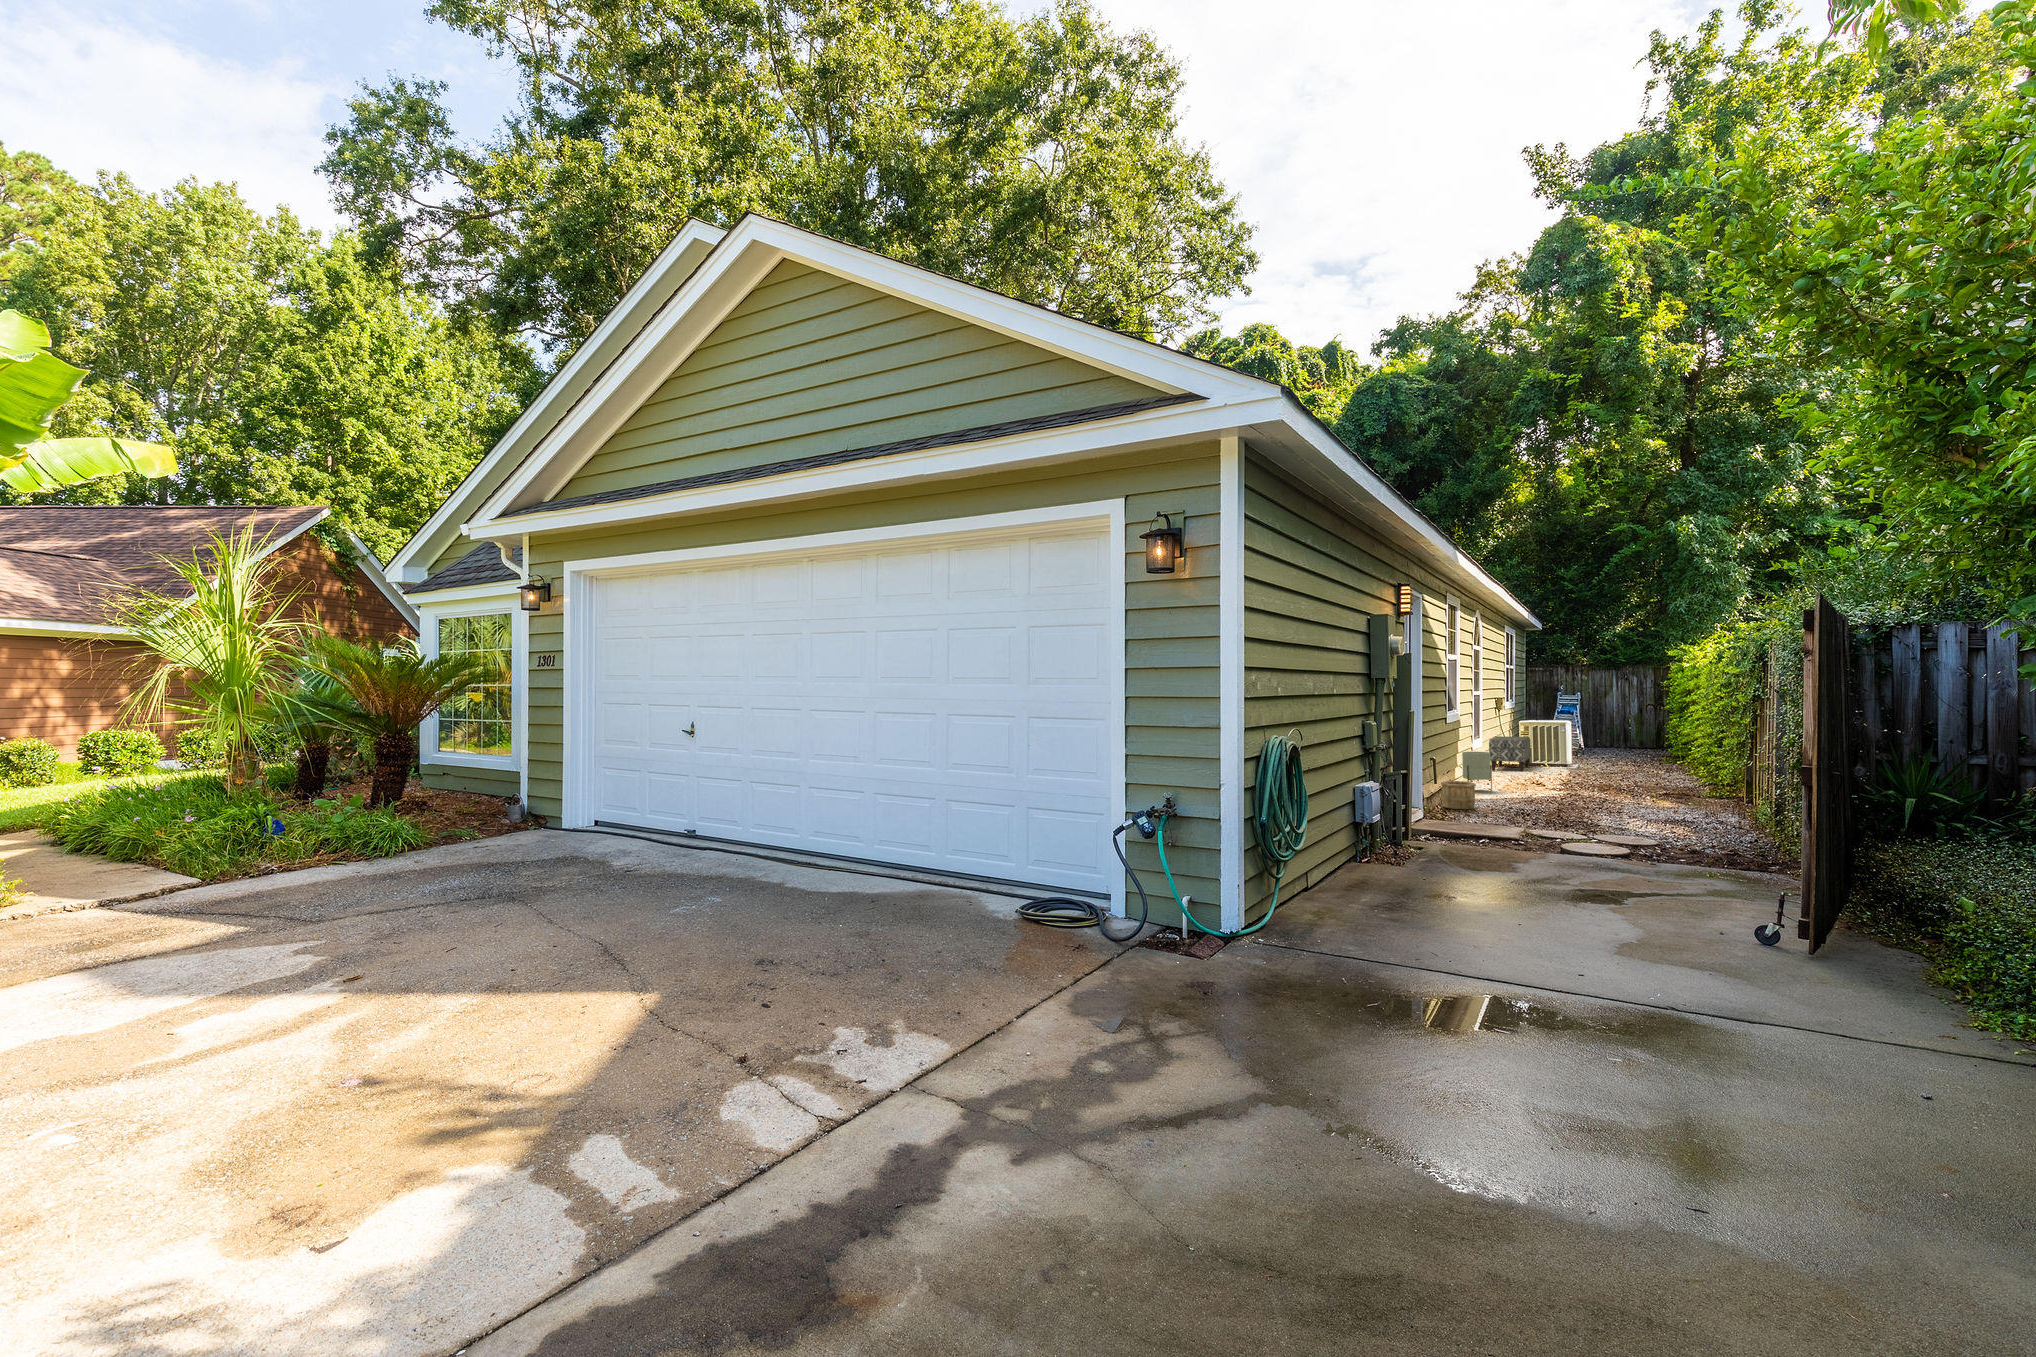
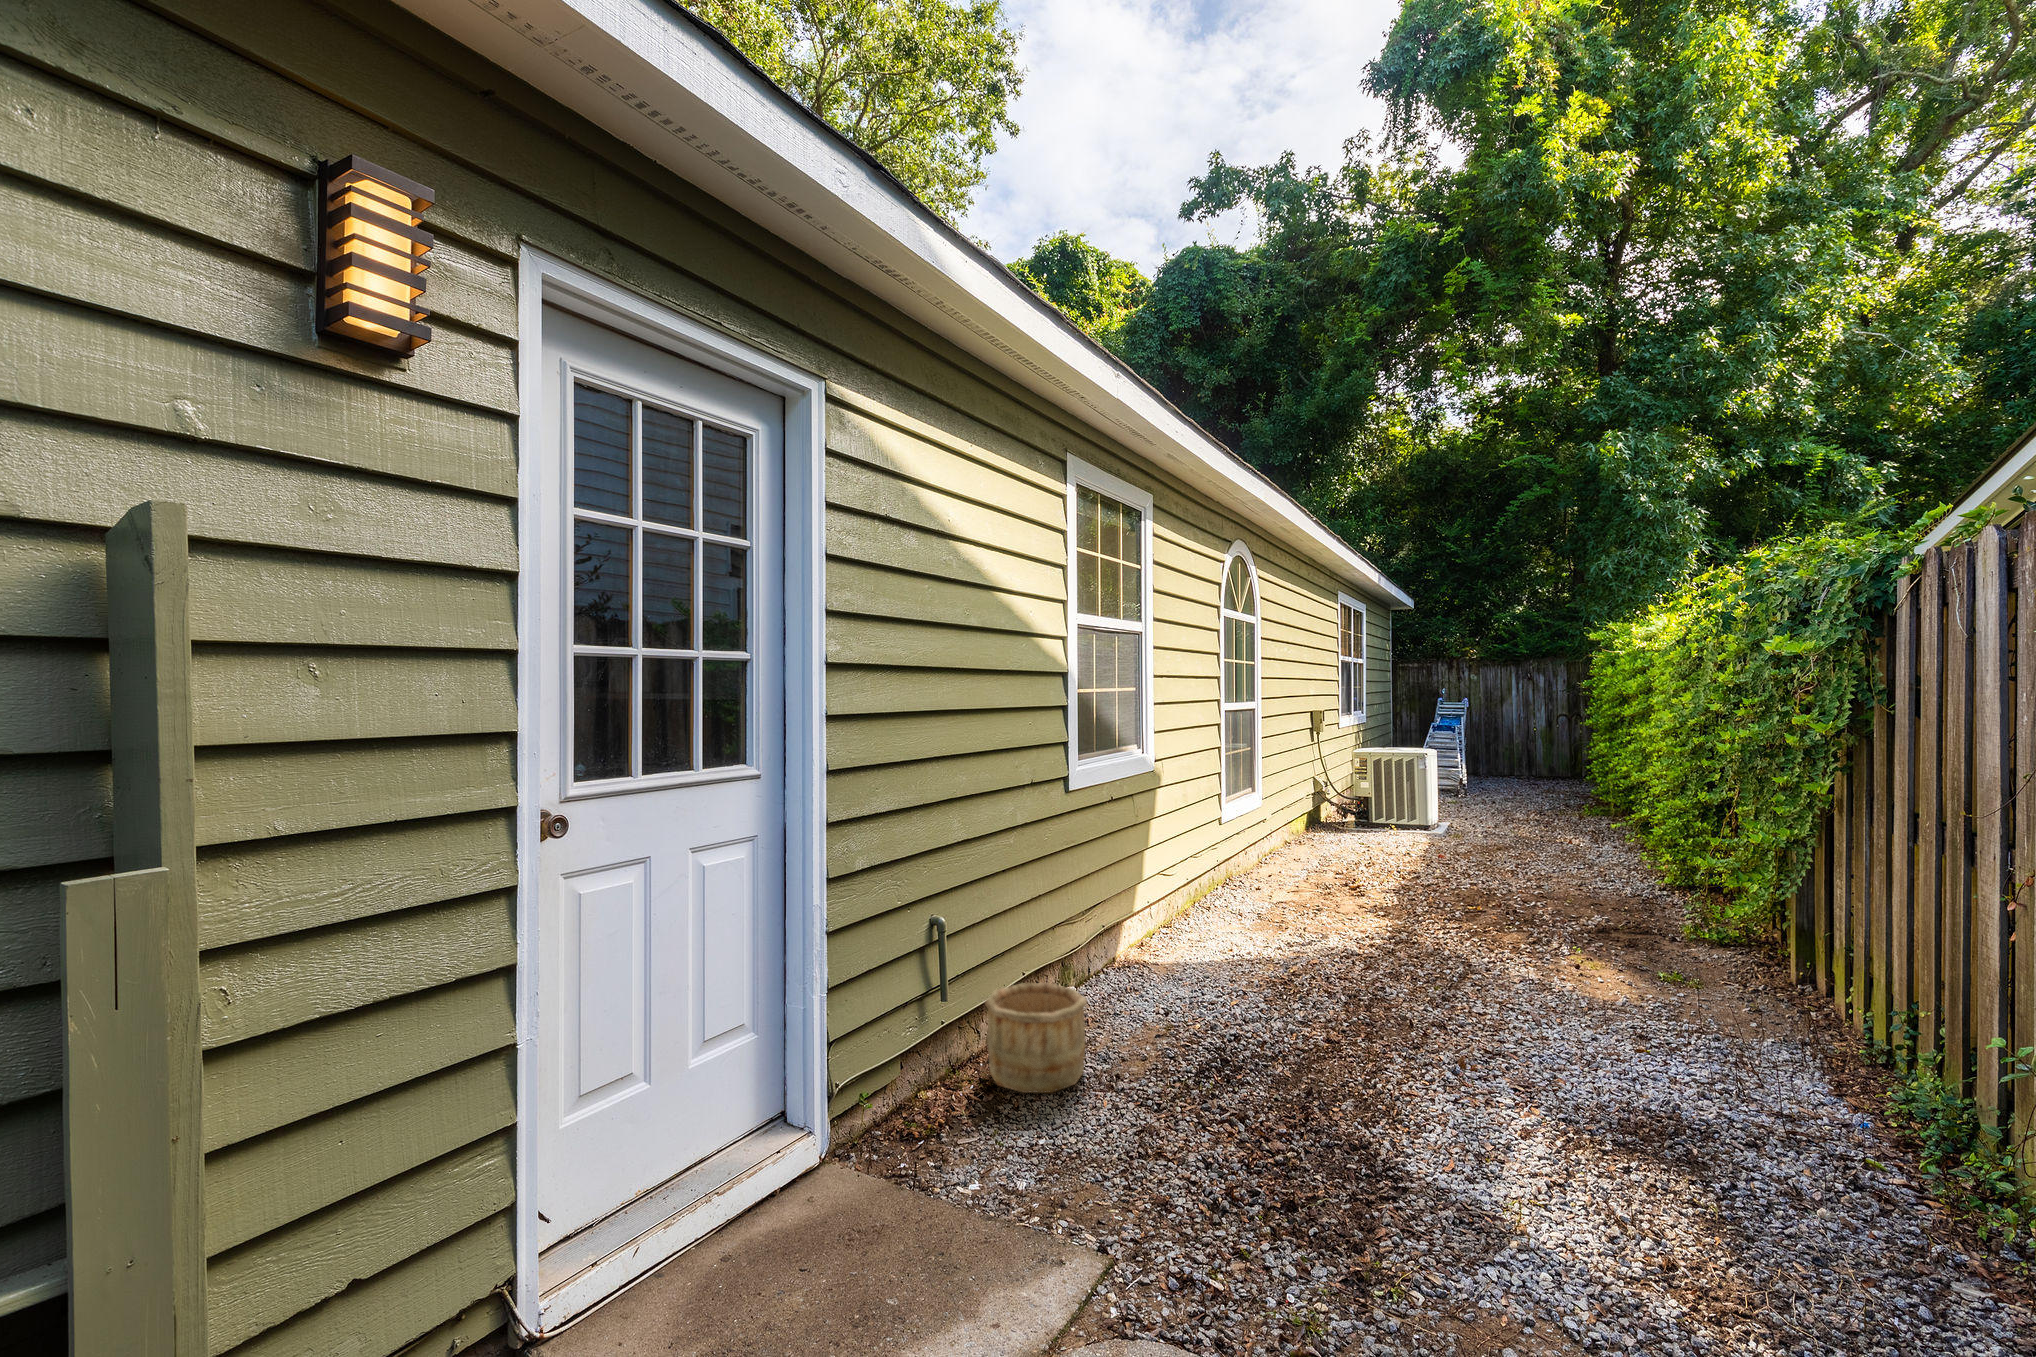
bench: present [1489,736,1531,772] -> none [1283,780,1365,854]
planter: present [1462,752,1492,791] -> none [1158,847,1223,949]

